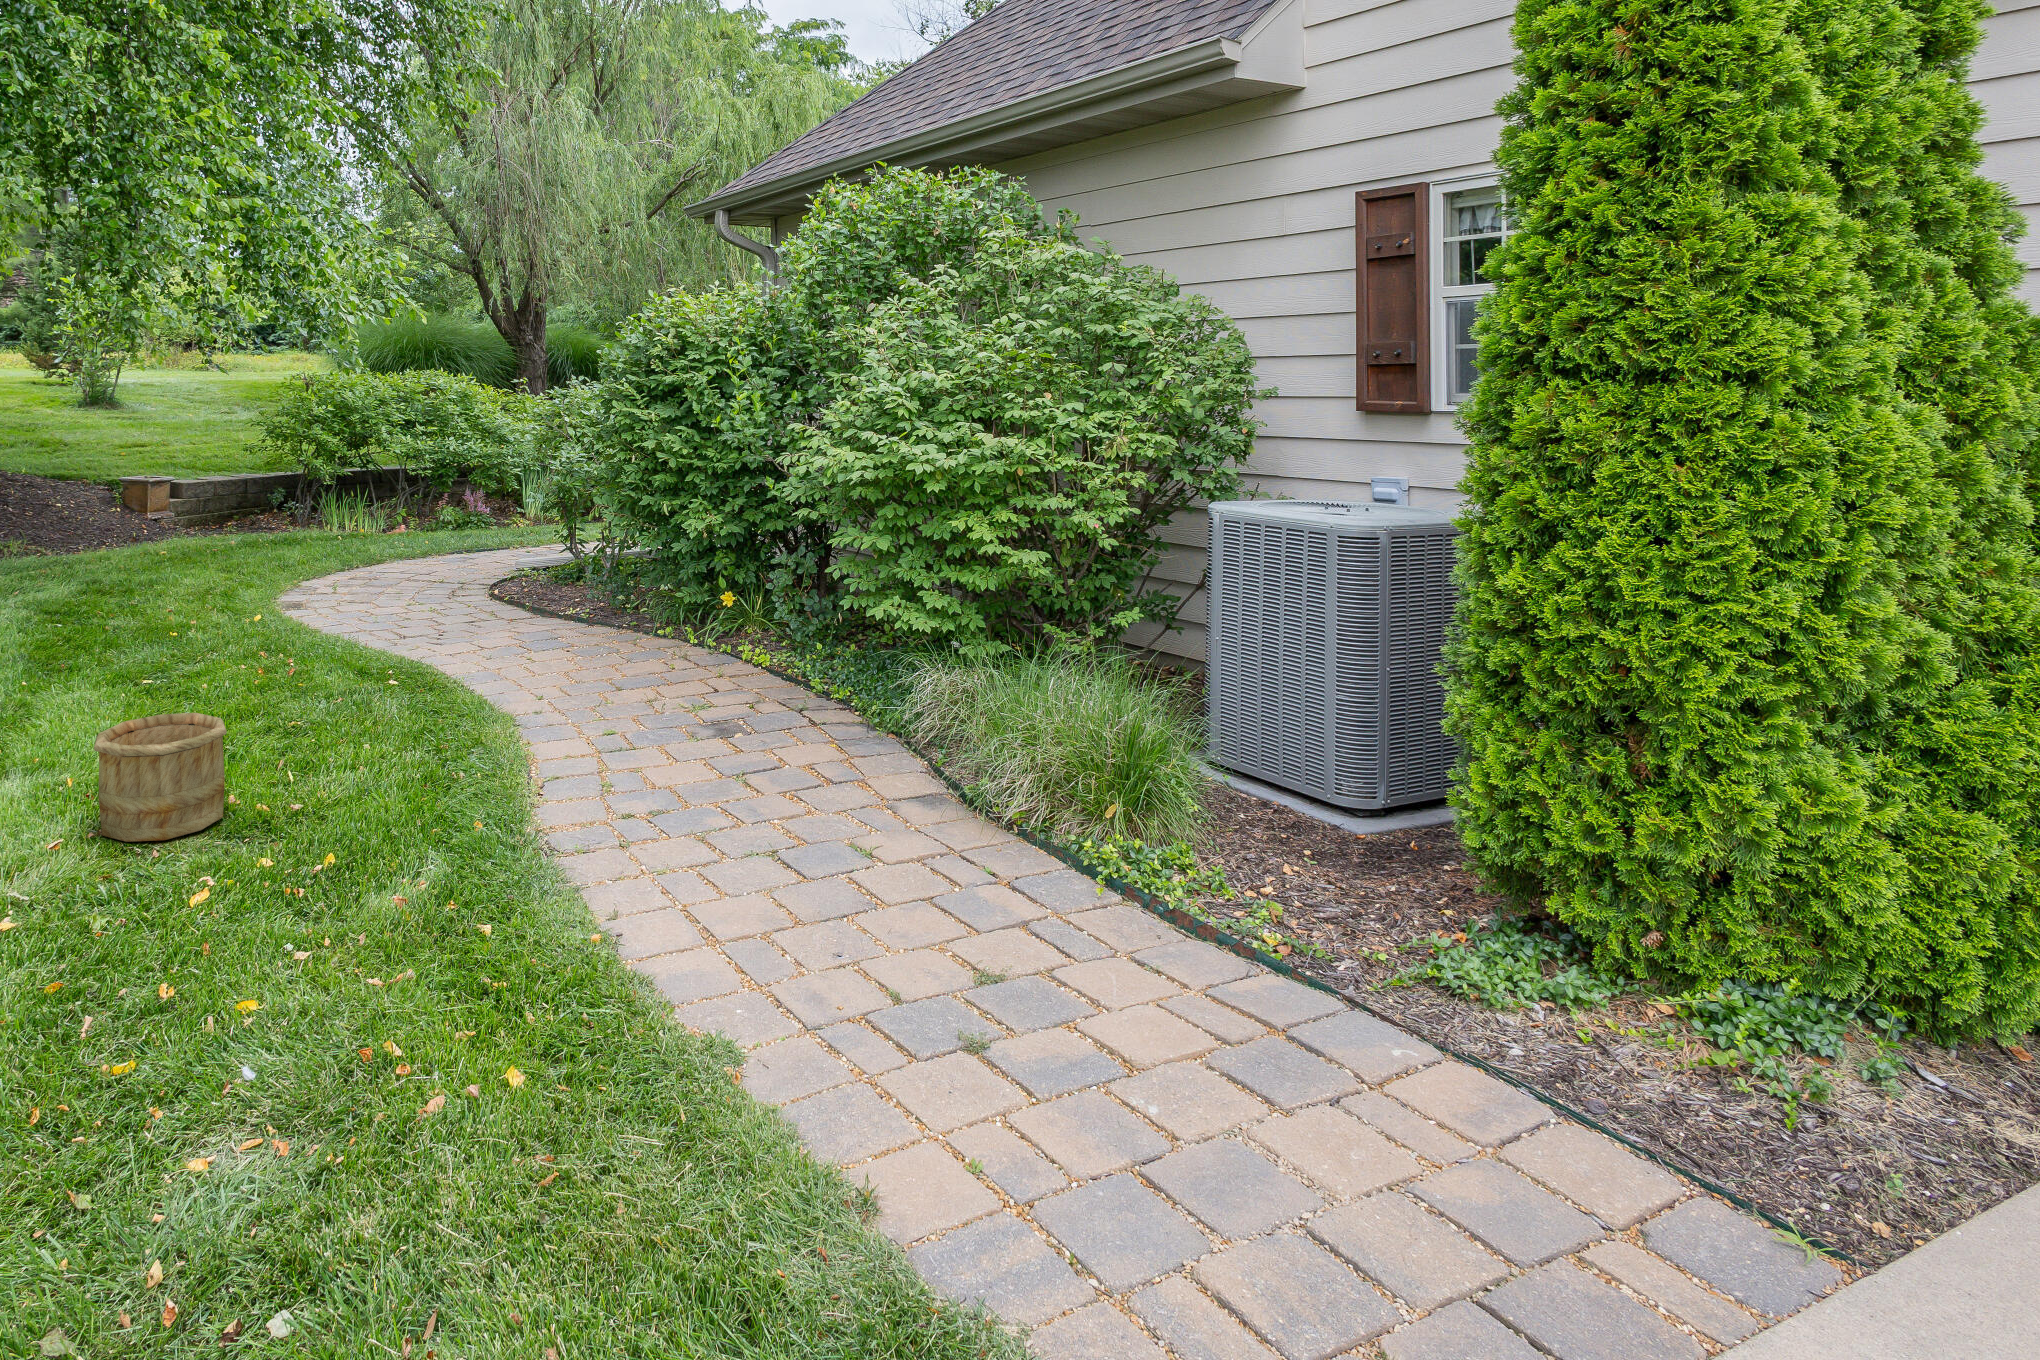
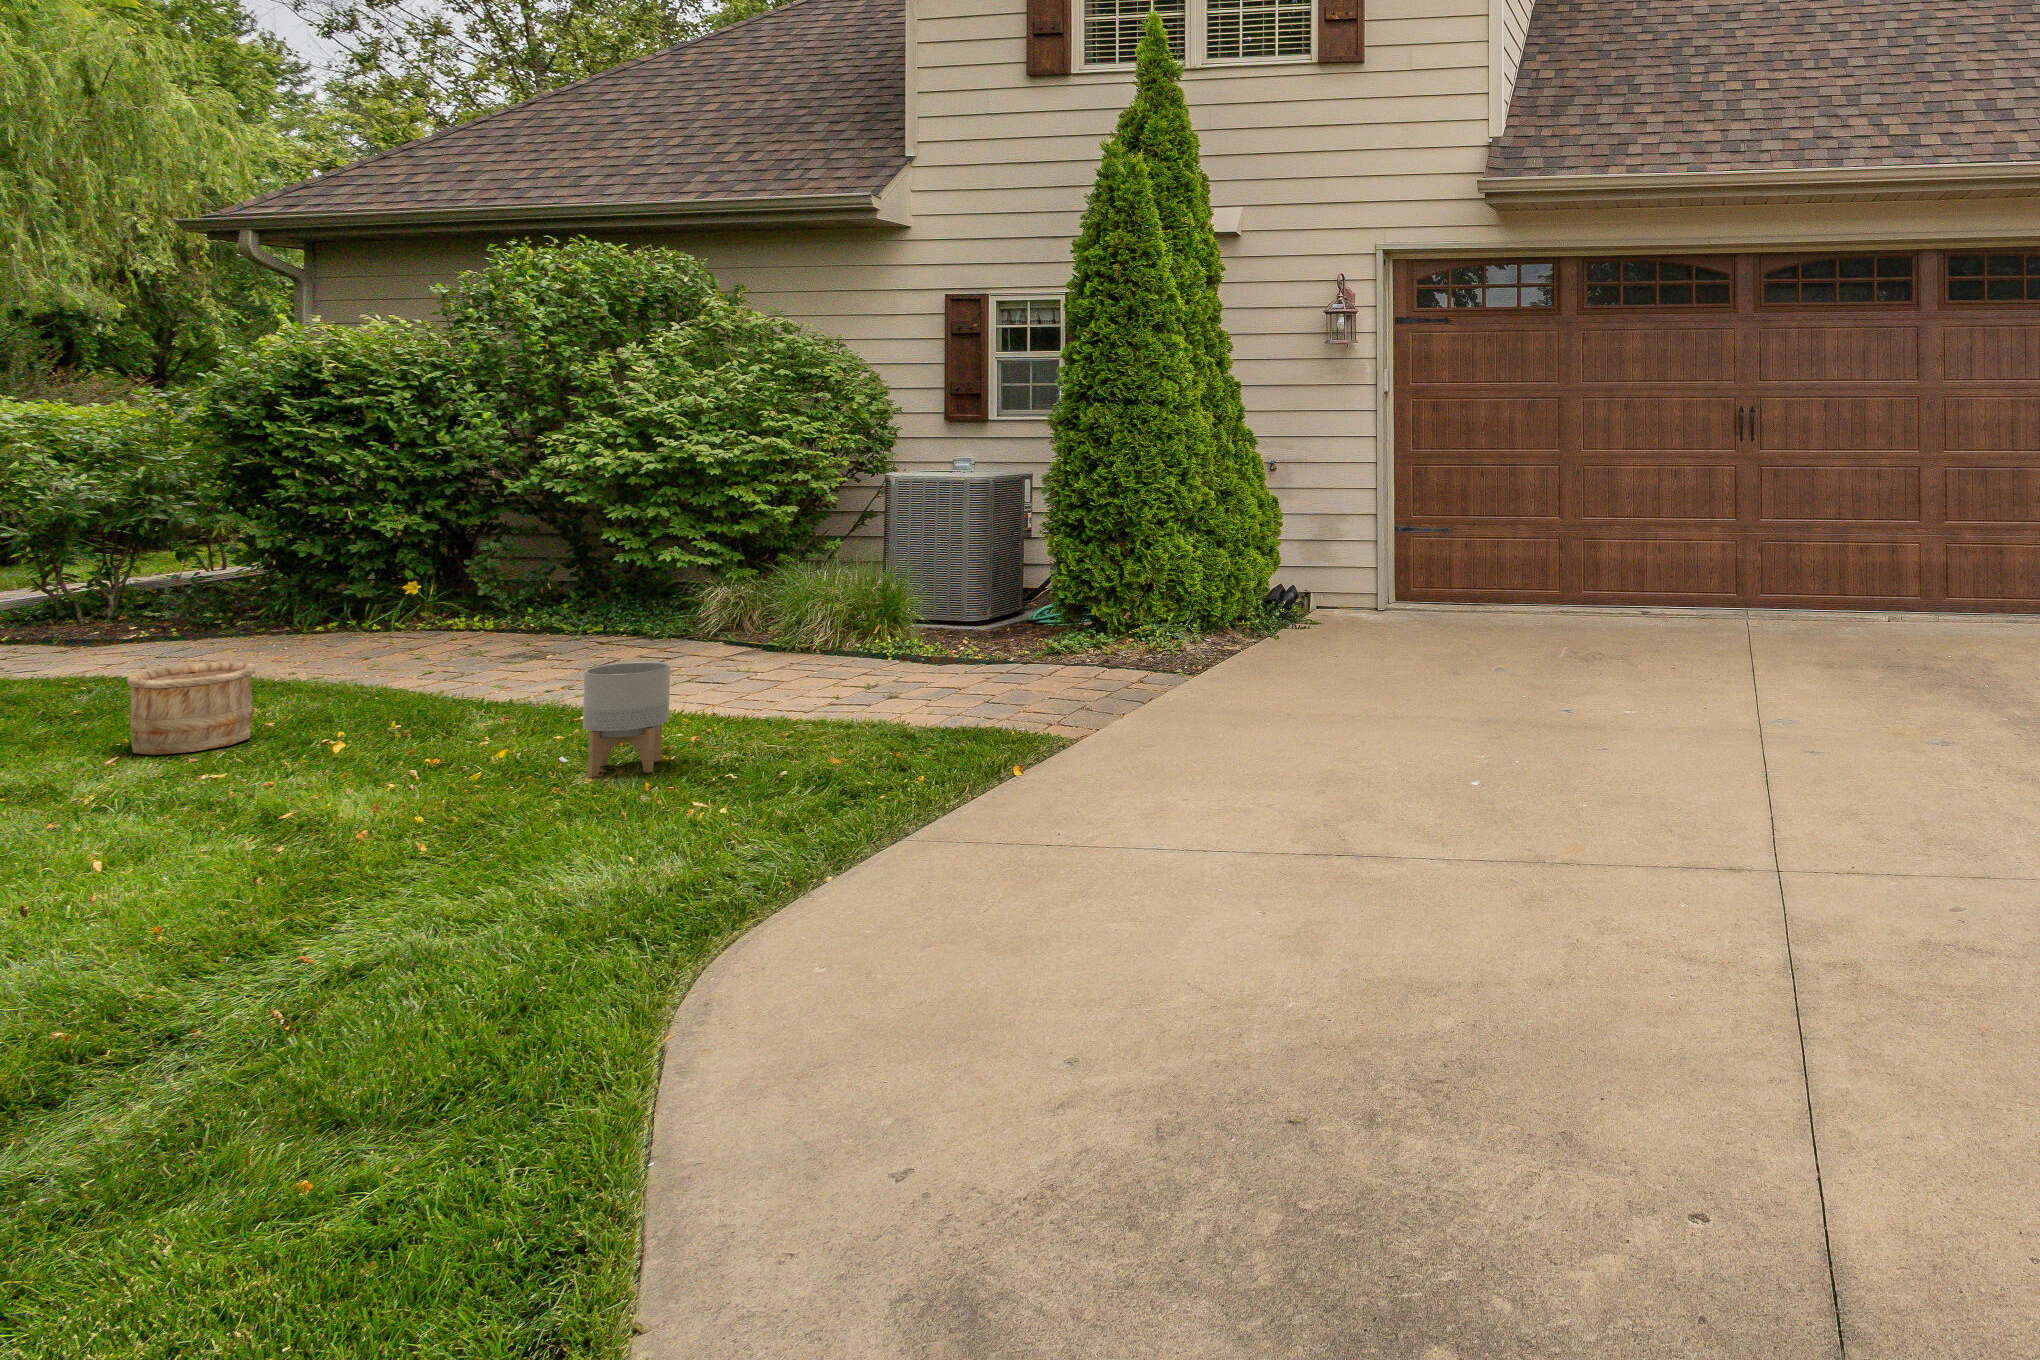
planter: none [80,938,254,1243] -> present [583,662,670,777]

